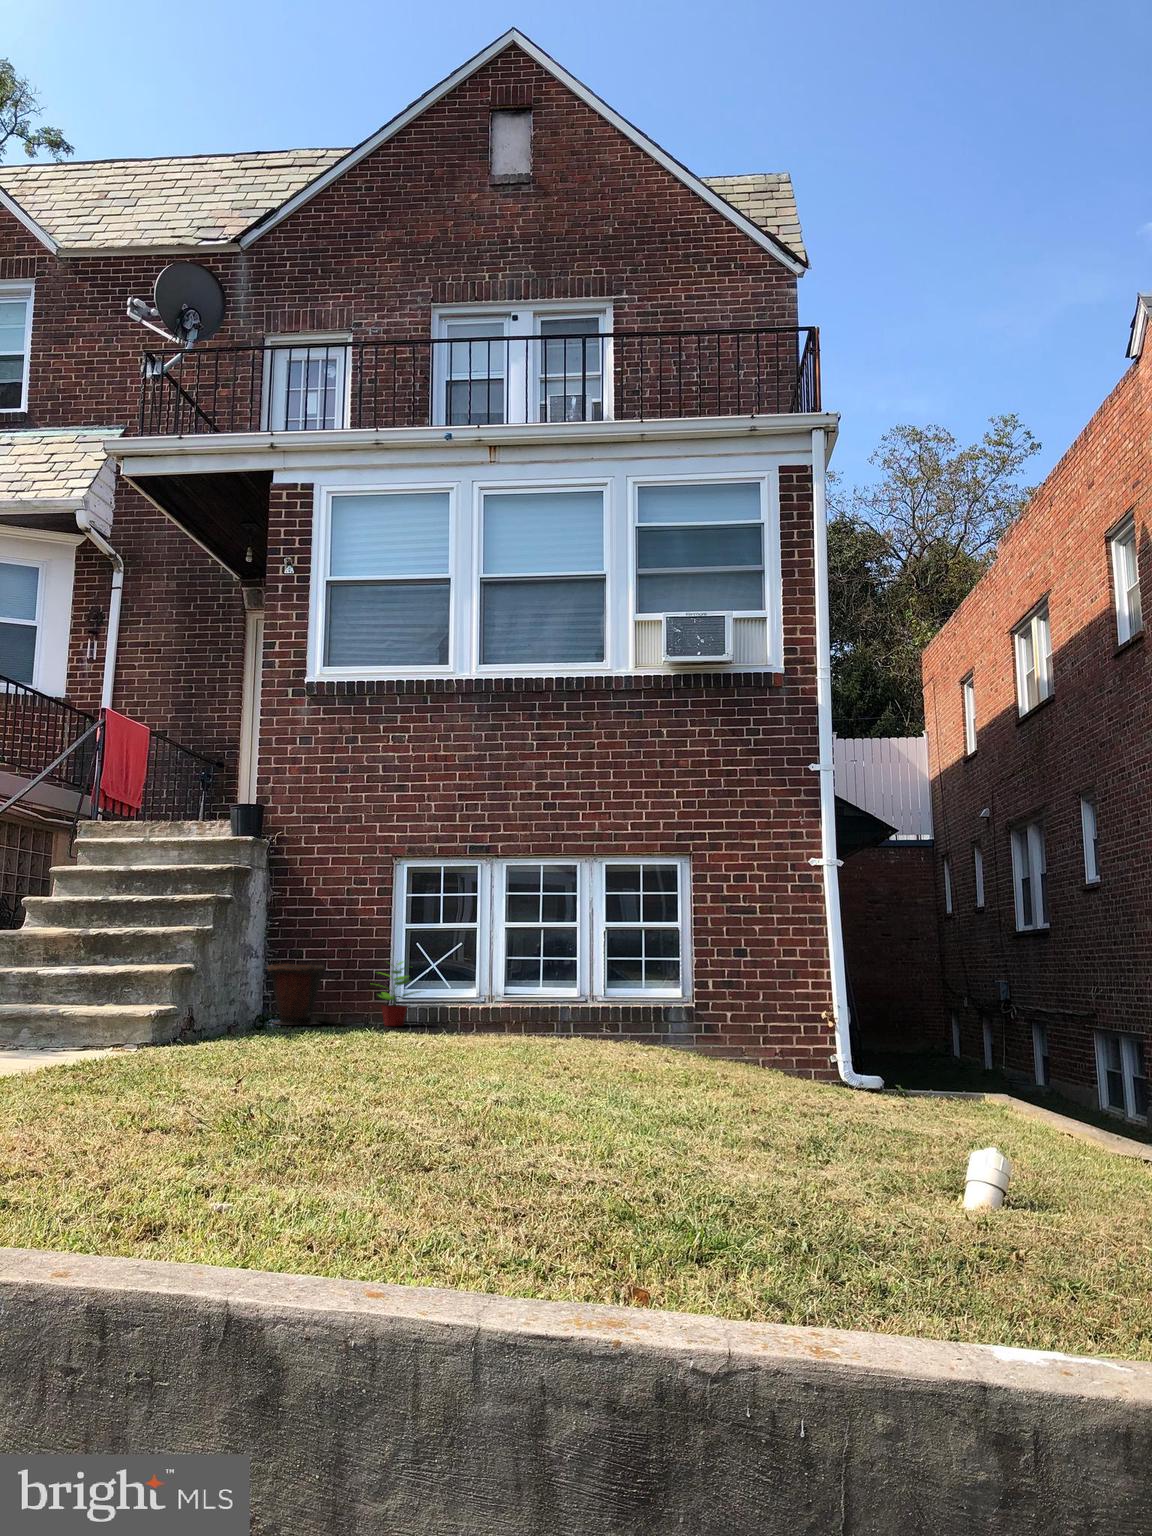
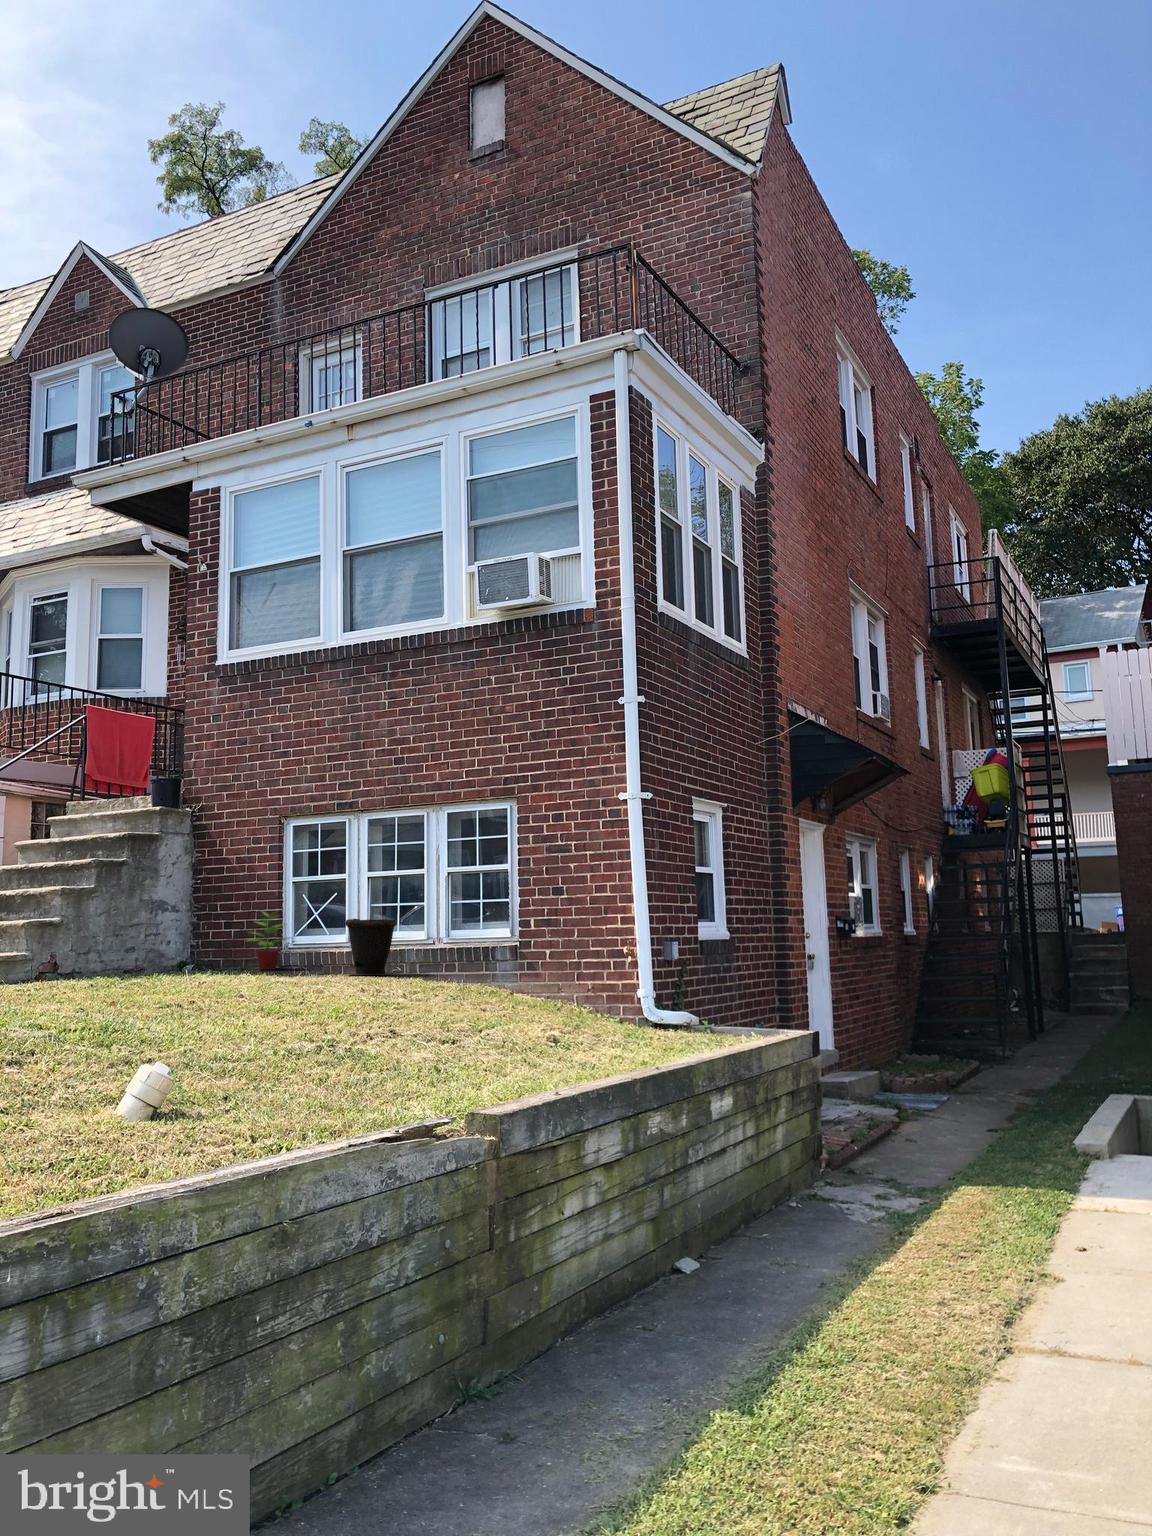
bucket: present [268,964,326,1024] -> present [344,915,397,975]

